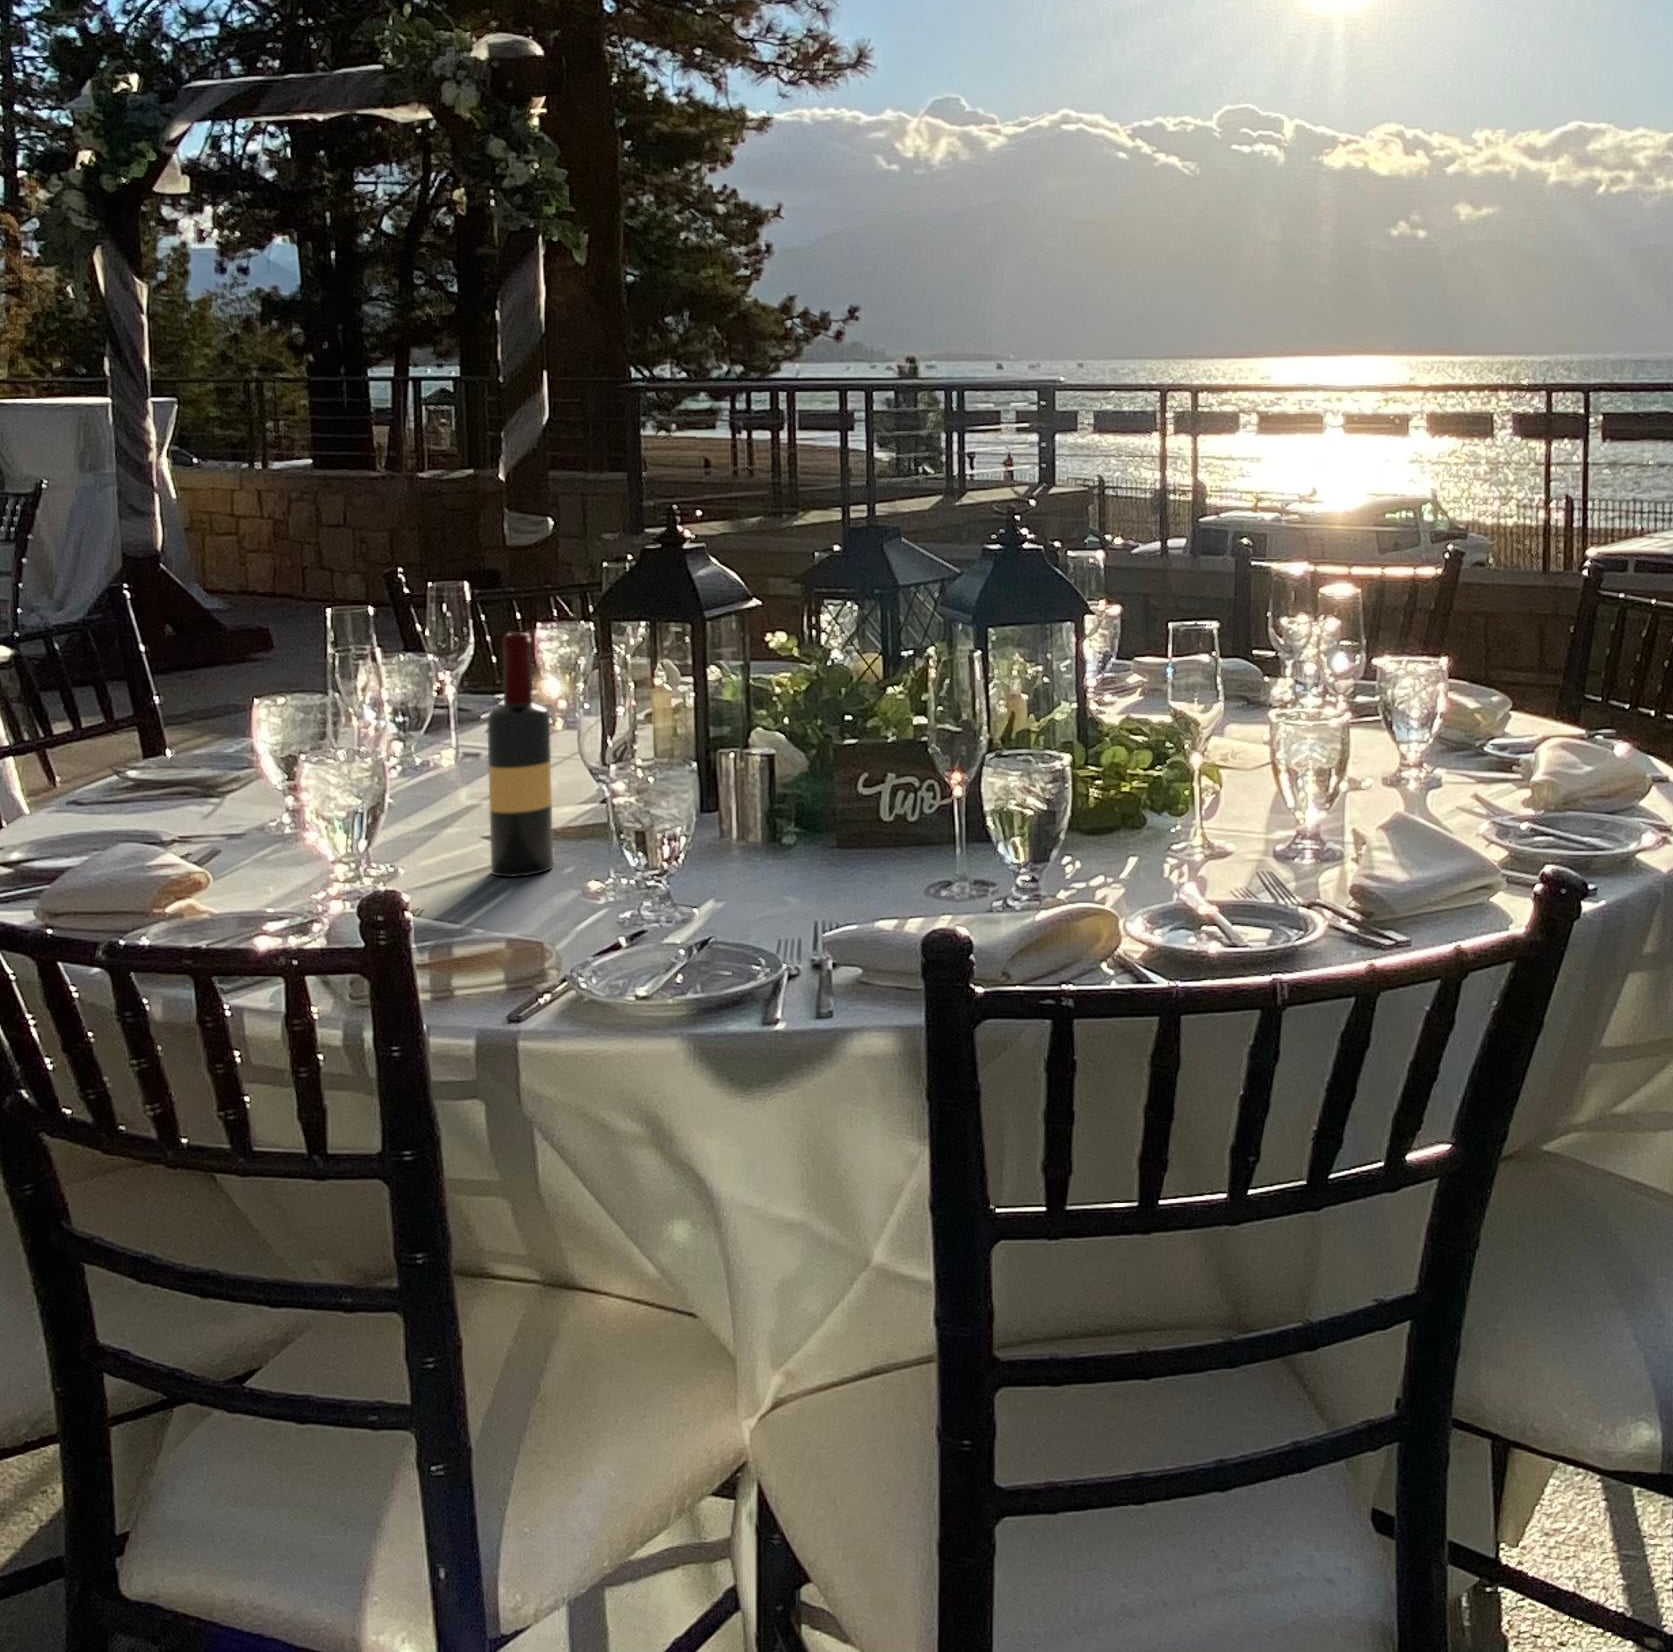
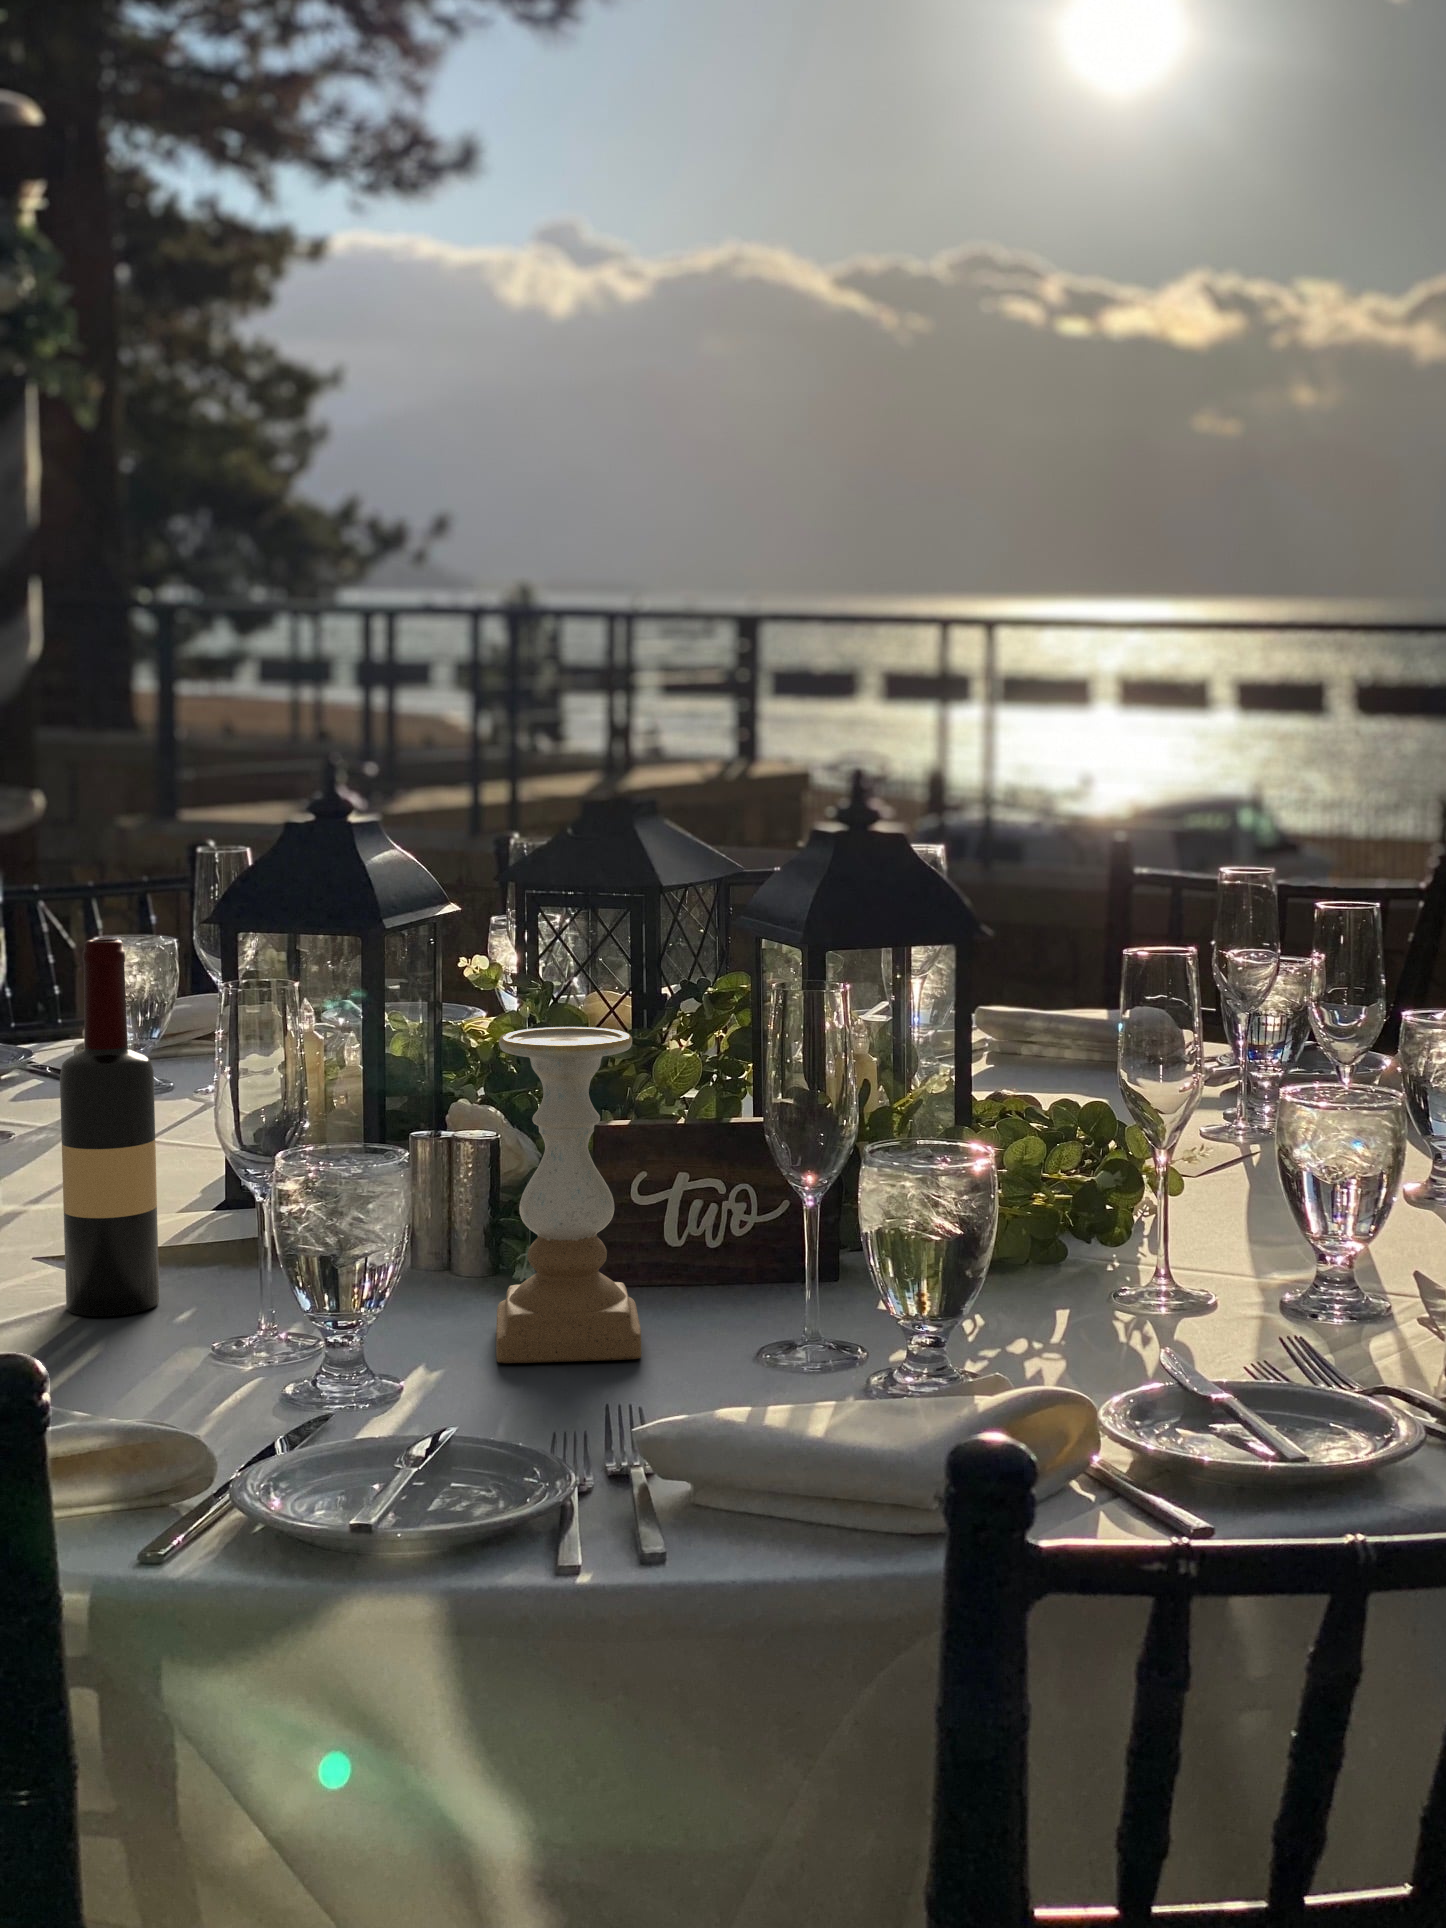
candle holder: none [762,683,858,898] -> present [496,1027,641,1363]

